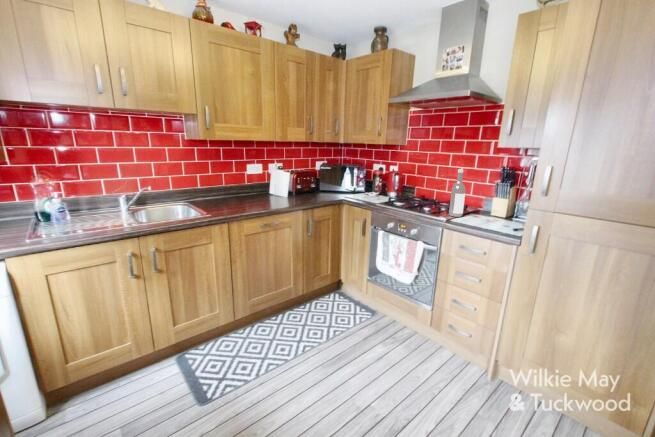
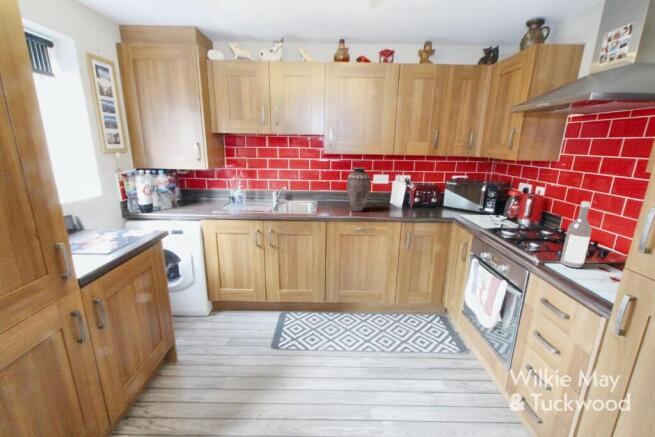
vase: none [235,155,264,206] -> present [347,167,371,211]

